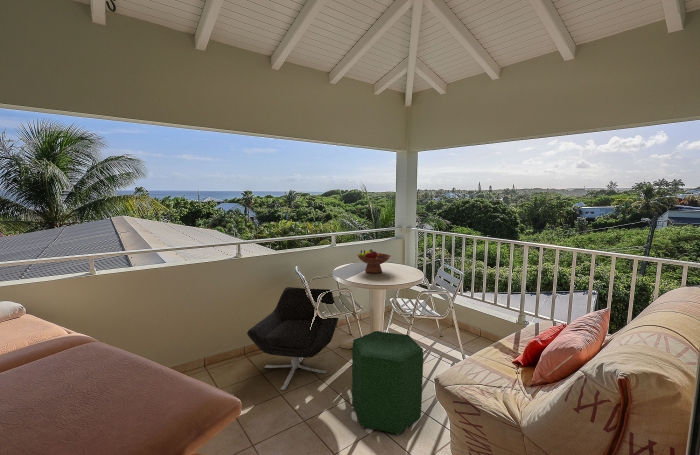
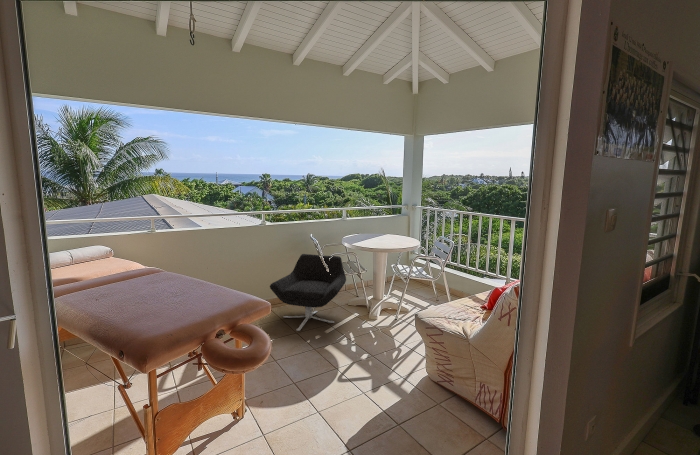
fruit bowl: present [357,249,391,273] -> none [363,222,392,242]
ottoman: present [352,331,423,435] -> none [353,285,408,359]

